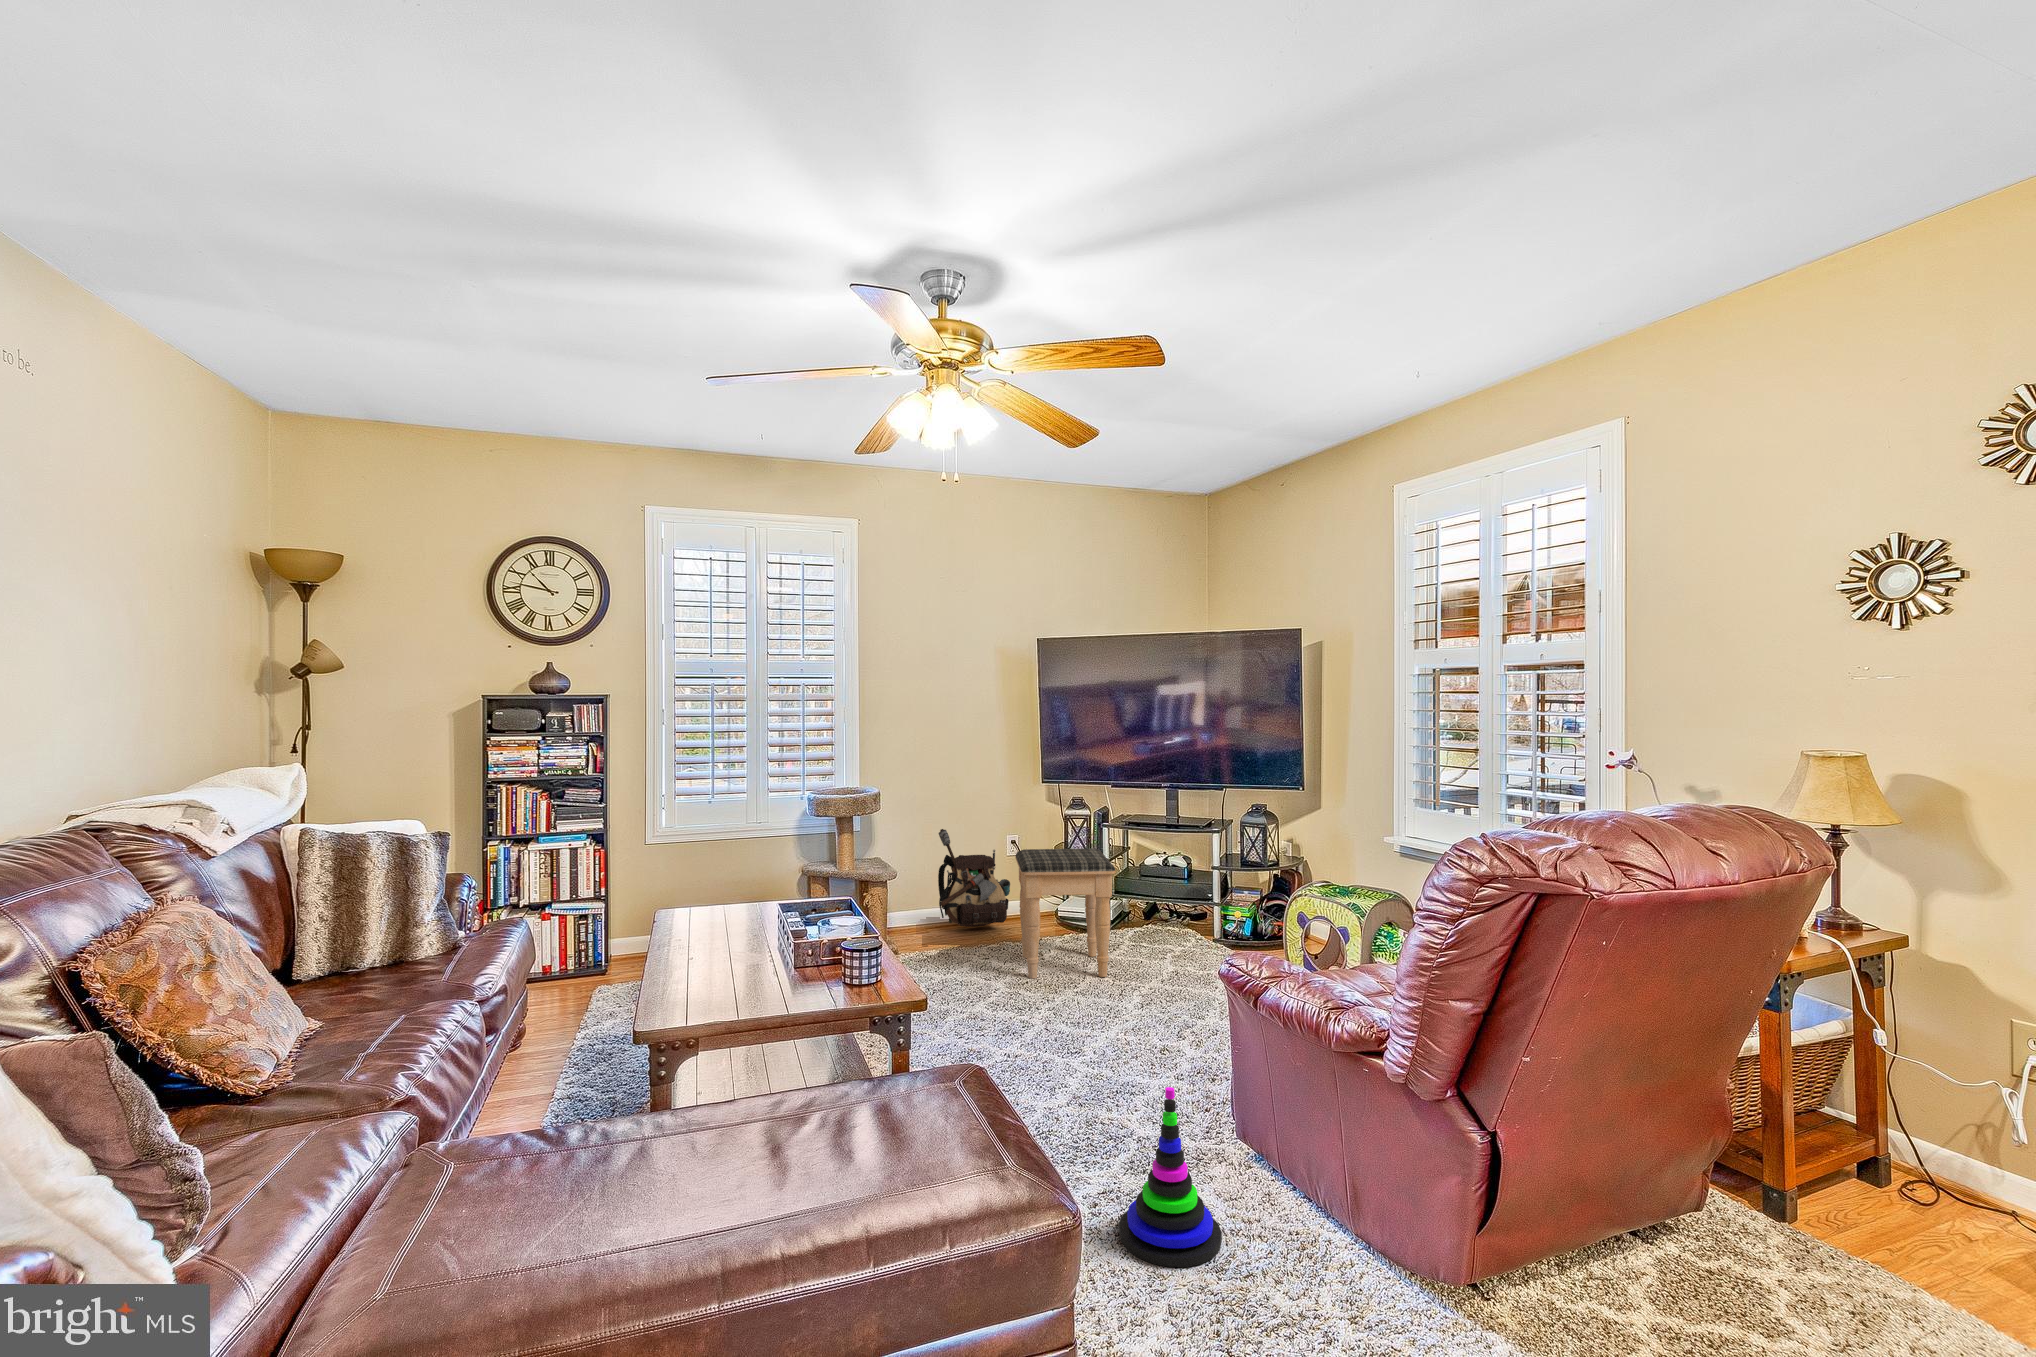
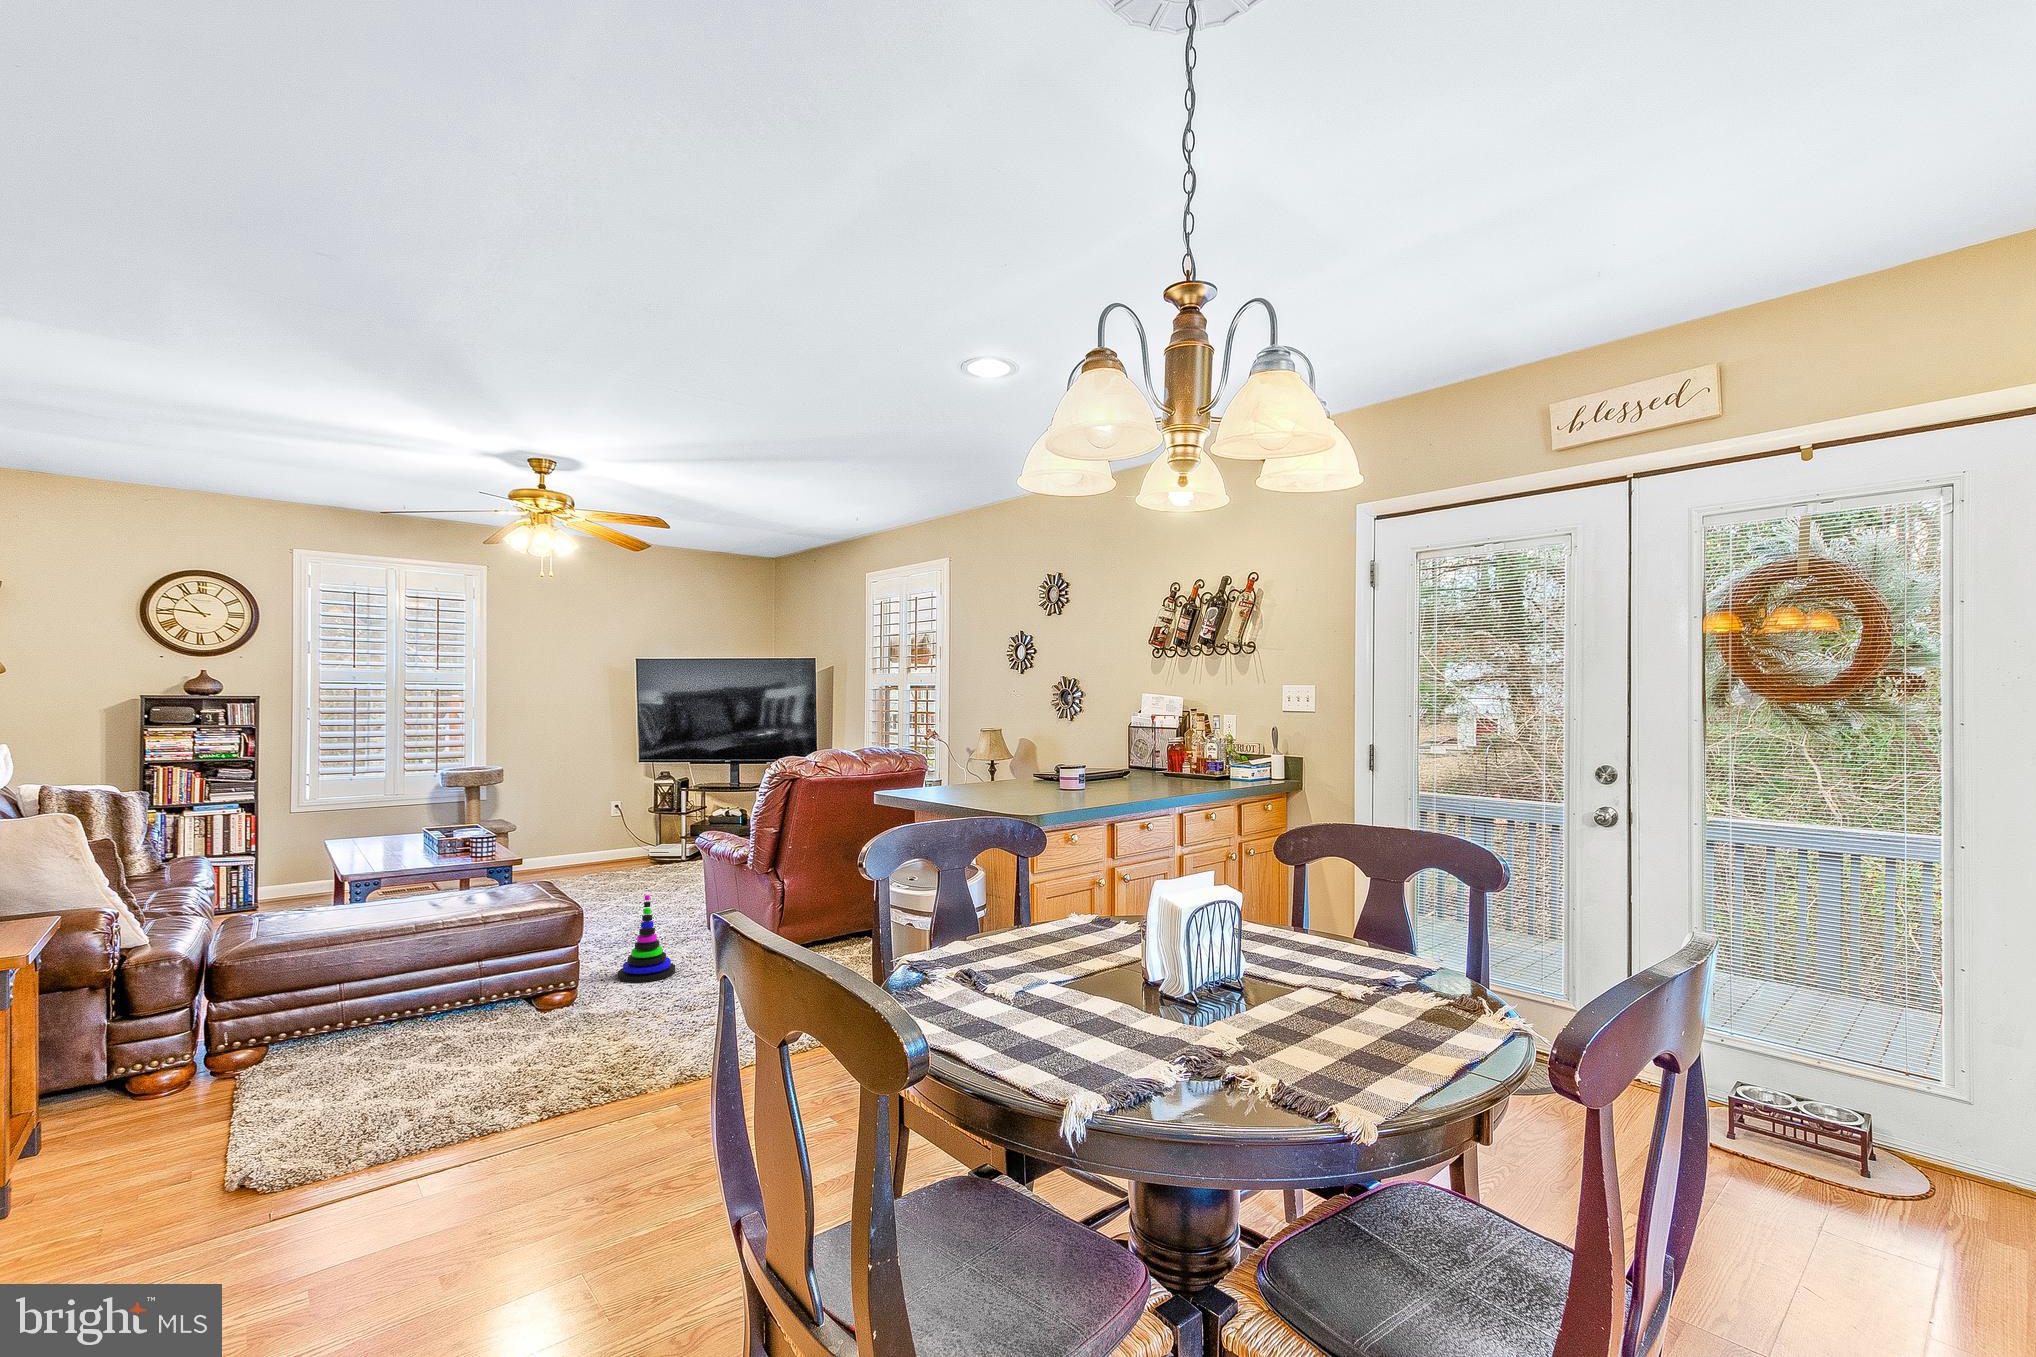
backpack: present [938,829,1010,927] -> none [550,795,609,866]
footstool: present [1015,849,1115,978] -> none [605,801,674,888]

